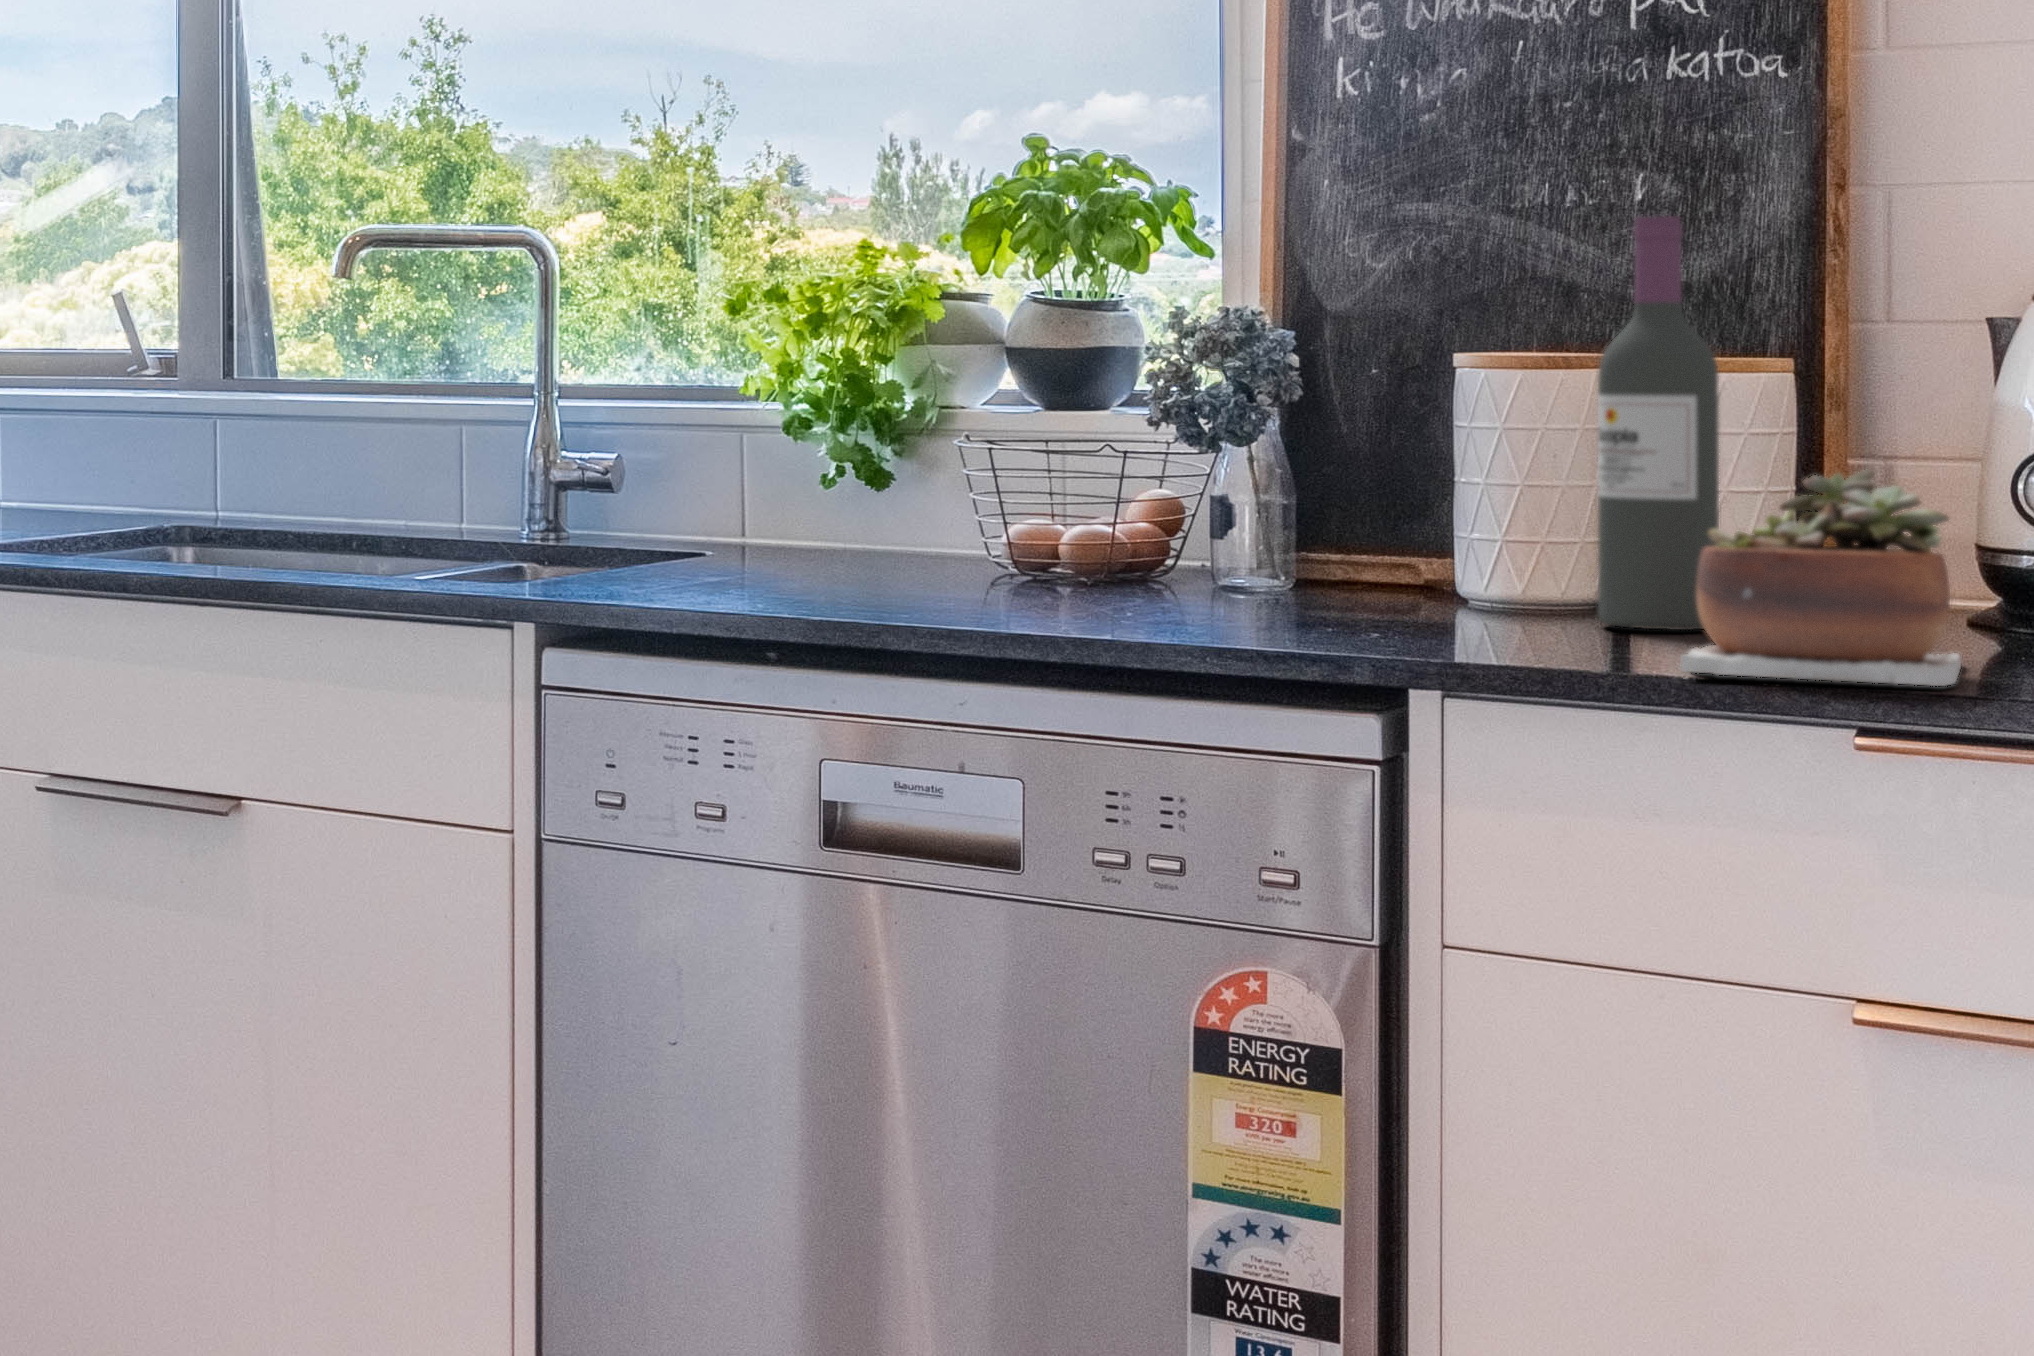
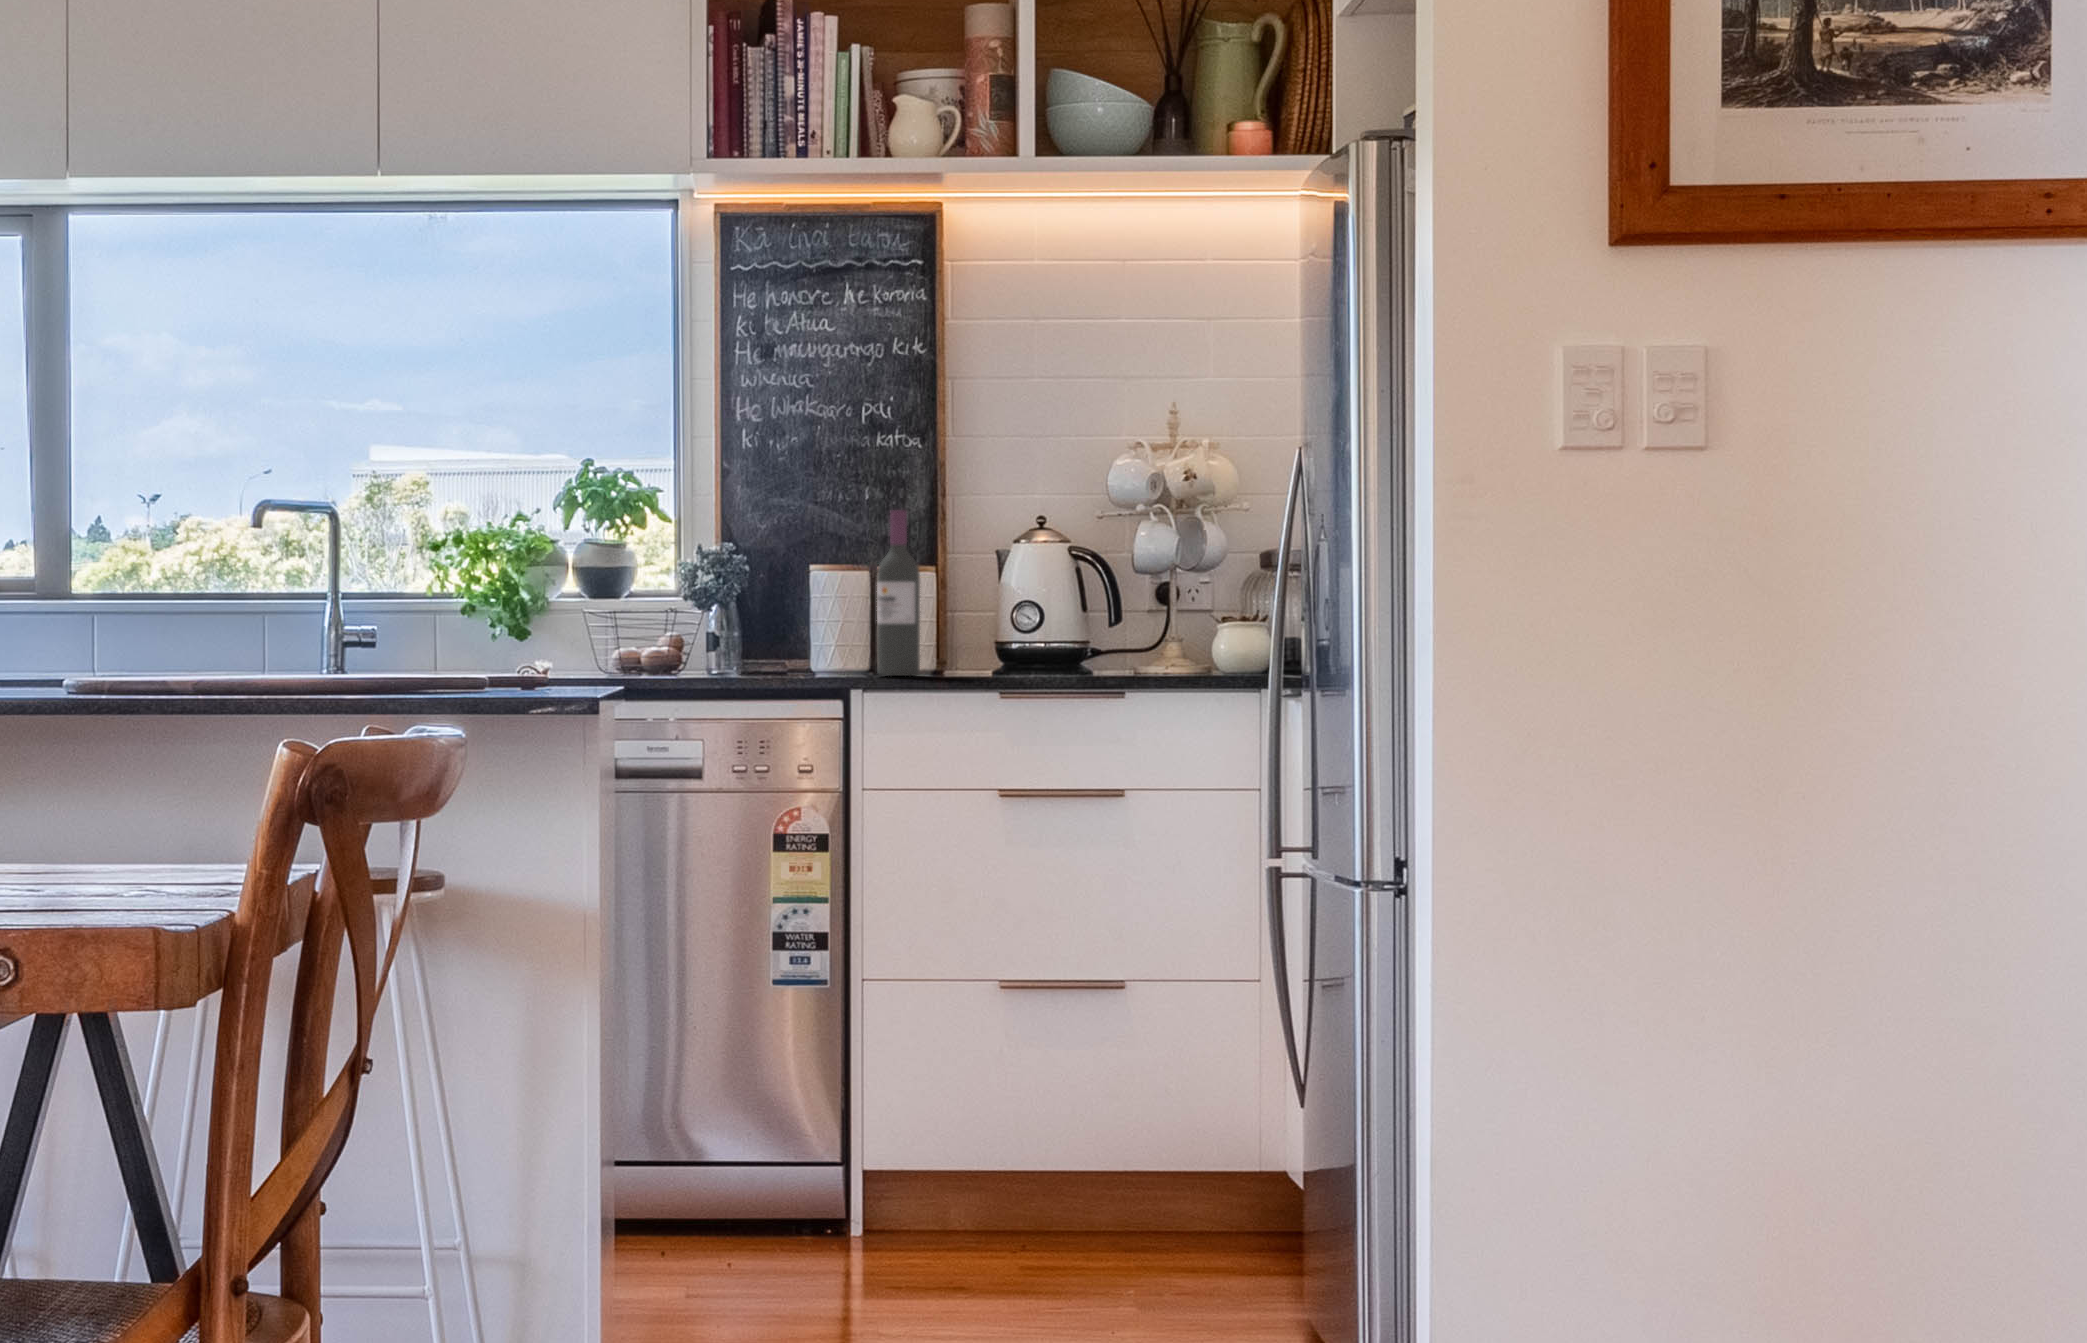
succulent plant: present [1680,470,1961,686] -> none [933,608,1023,683]

